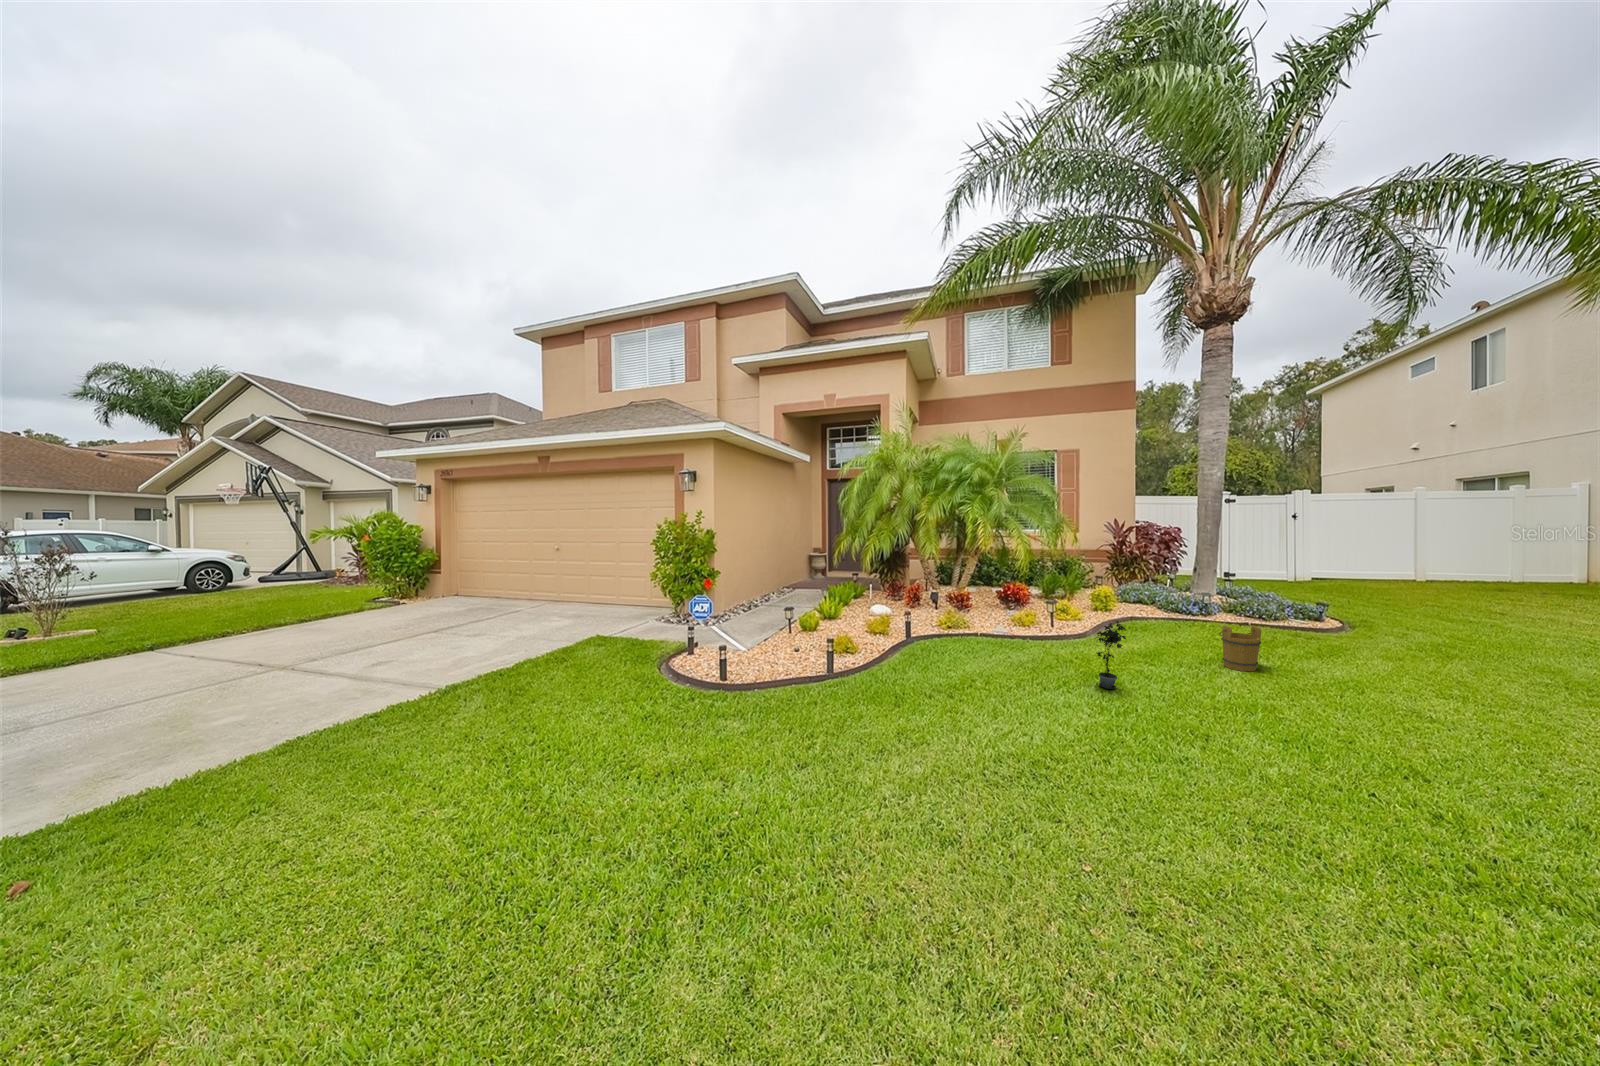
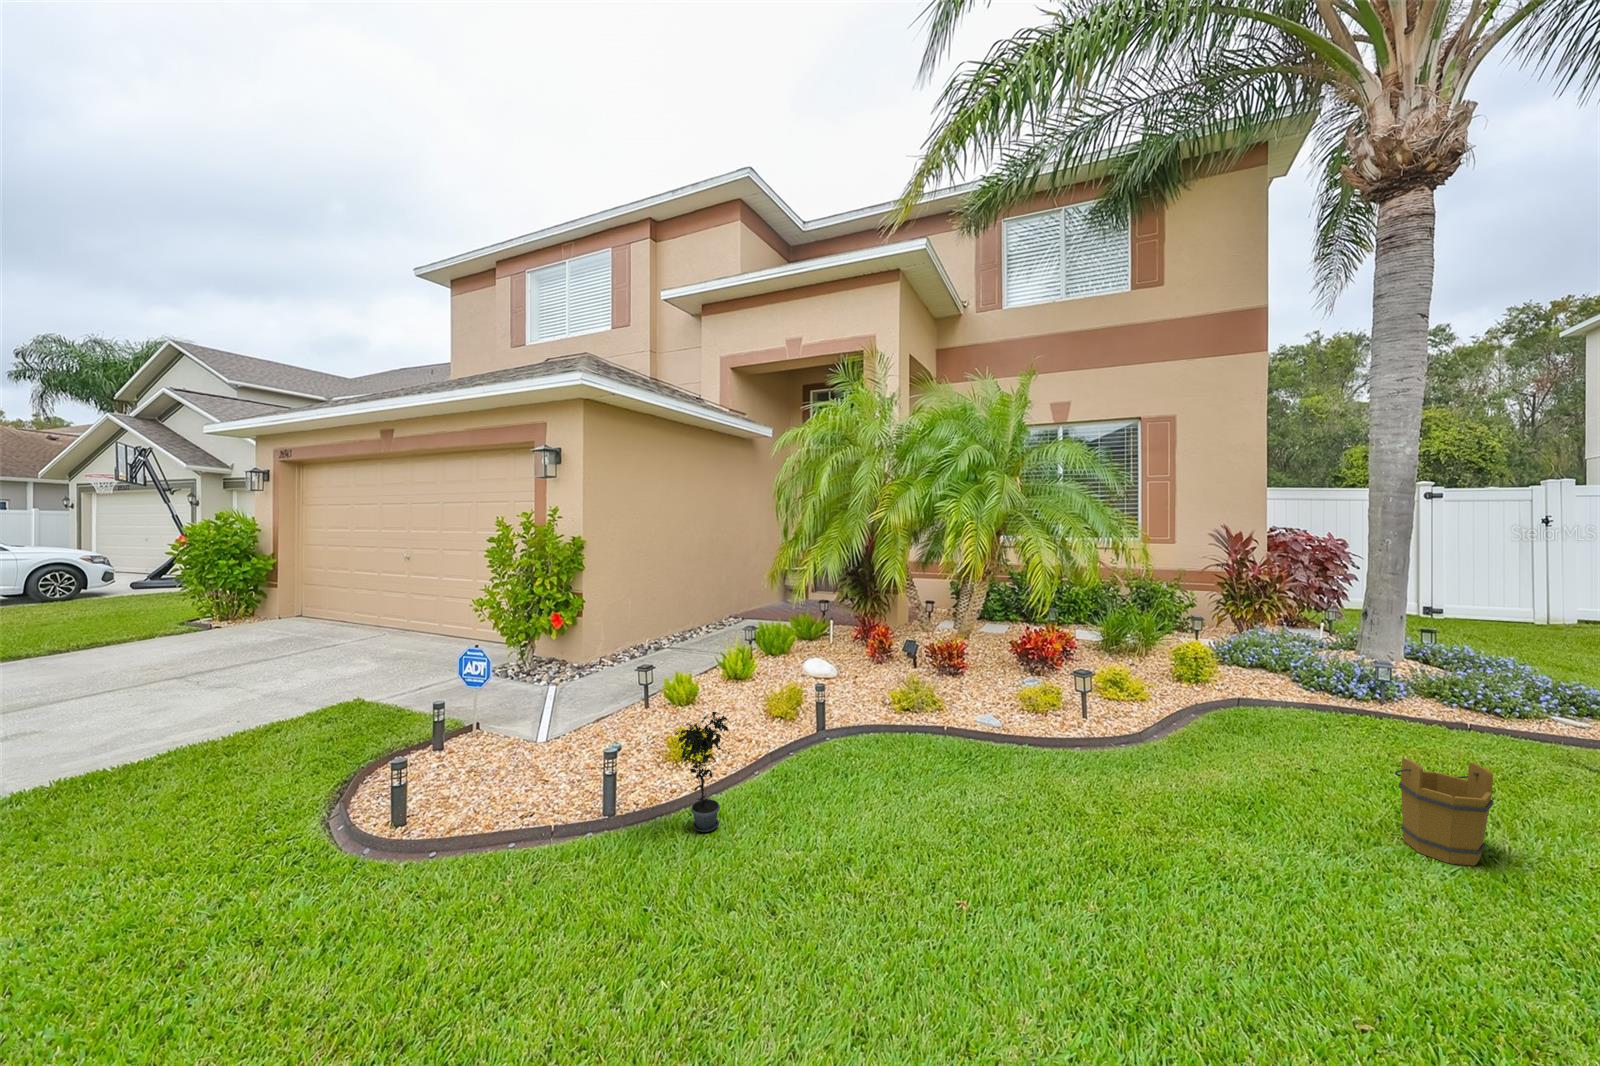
potted plant: present [1096,621,1126,689] -> present [675,712,729,832]

